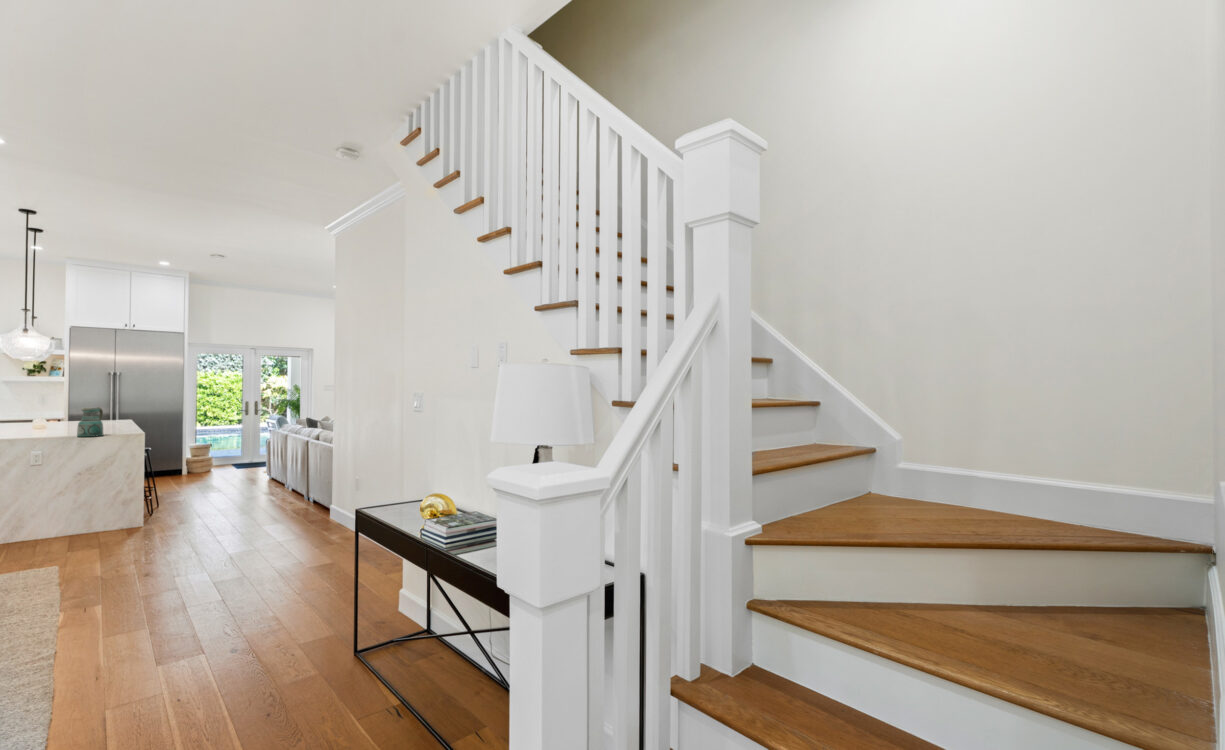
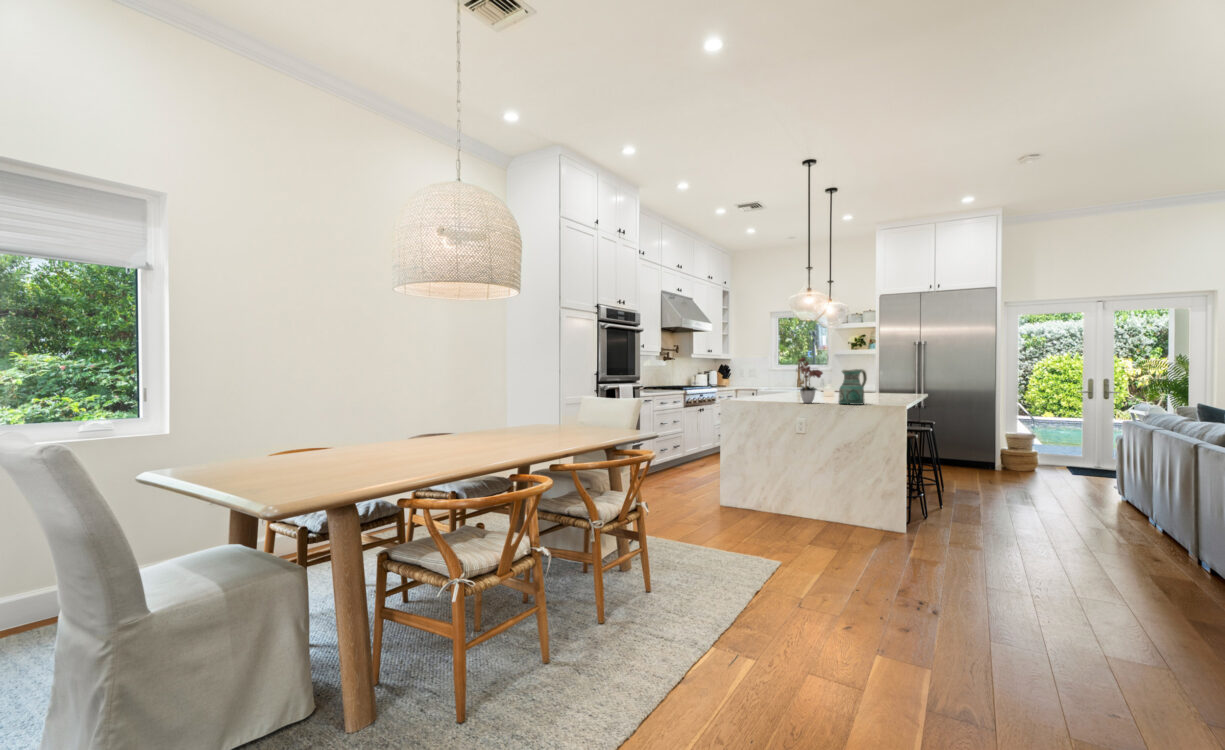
flower arrangement: none [28,397,62,439] -> present [798,358,823,403]

